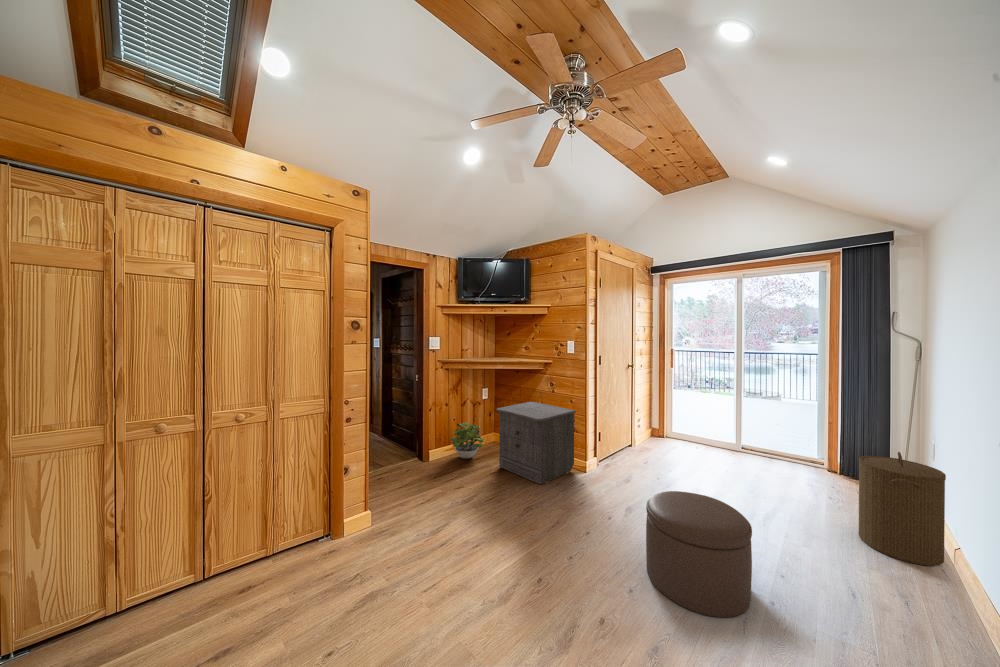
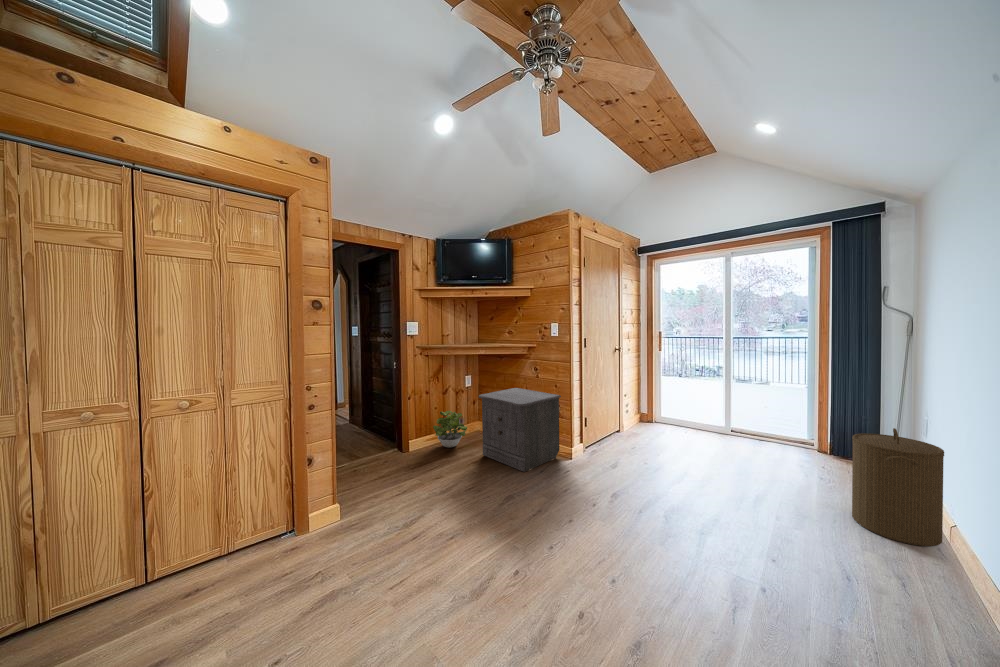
ottoman: present [646,491,752,617] -> none [630,475,742,609]

